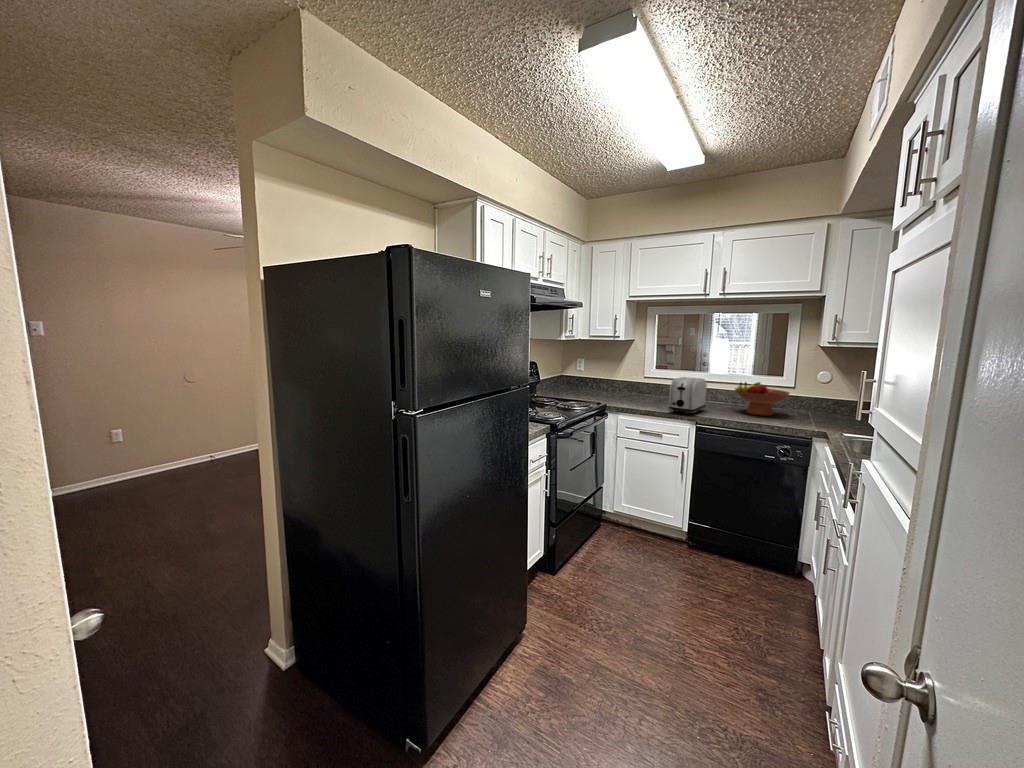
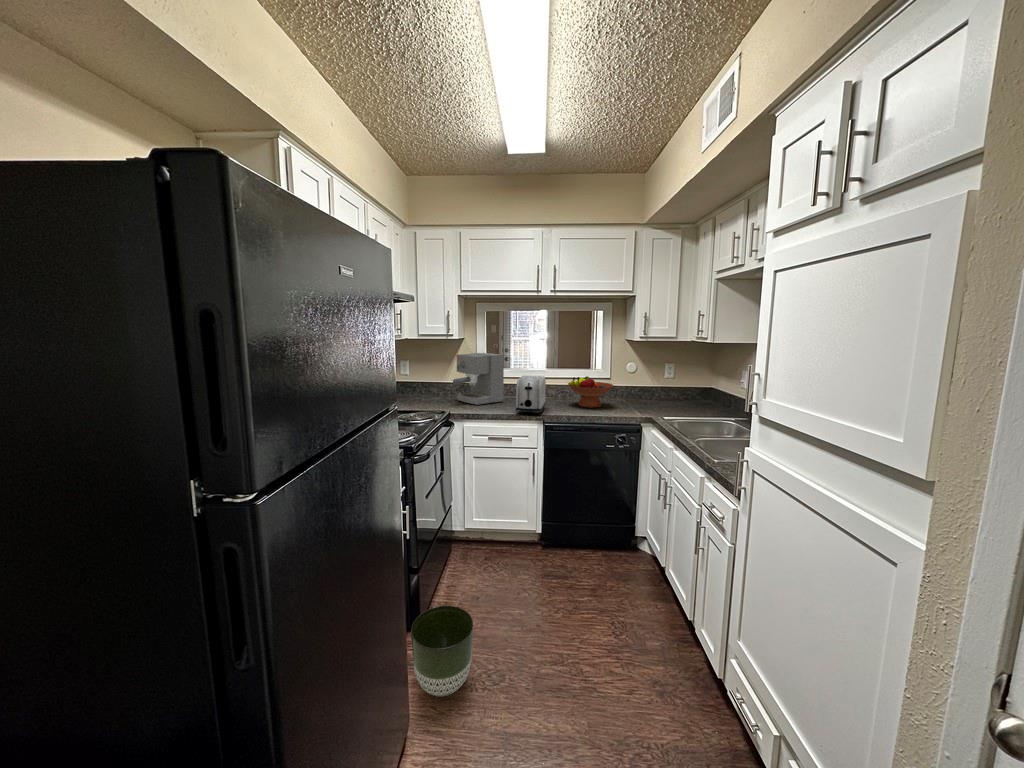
coffee maker: none [616,354,669,402] -> present [453,353,504,405]
planter: none [537,555,586,623] -> present [411,606,473,696]

